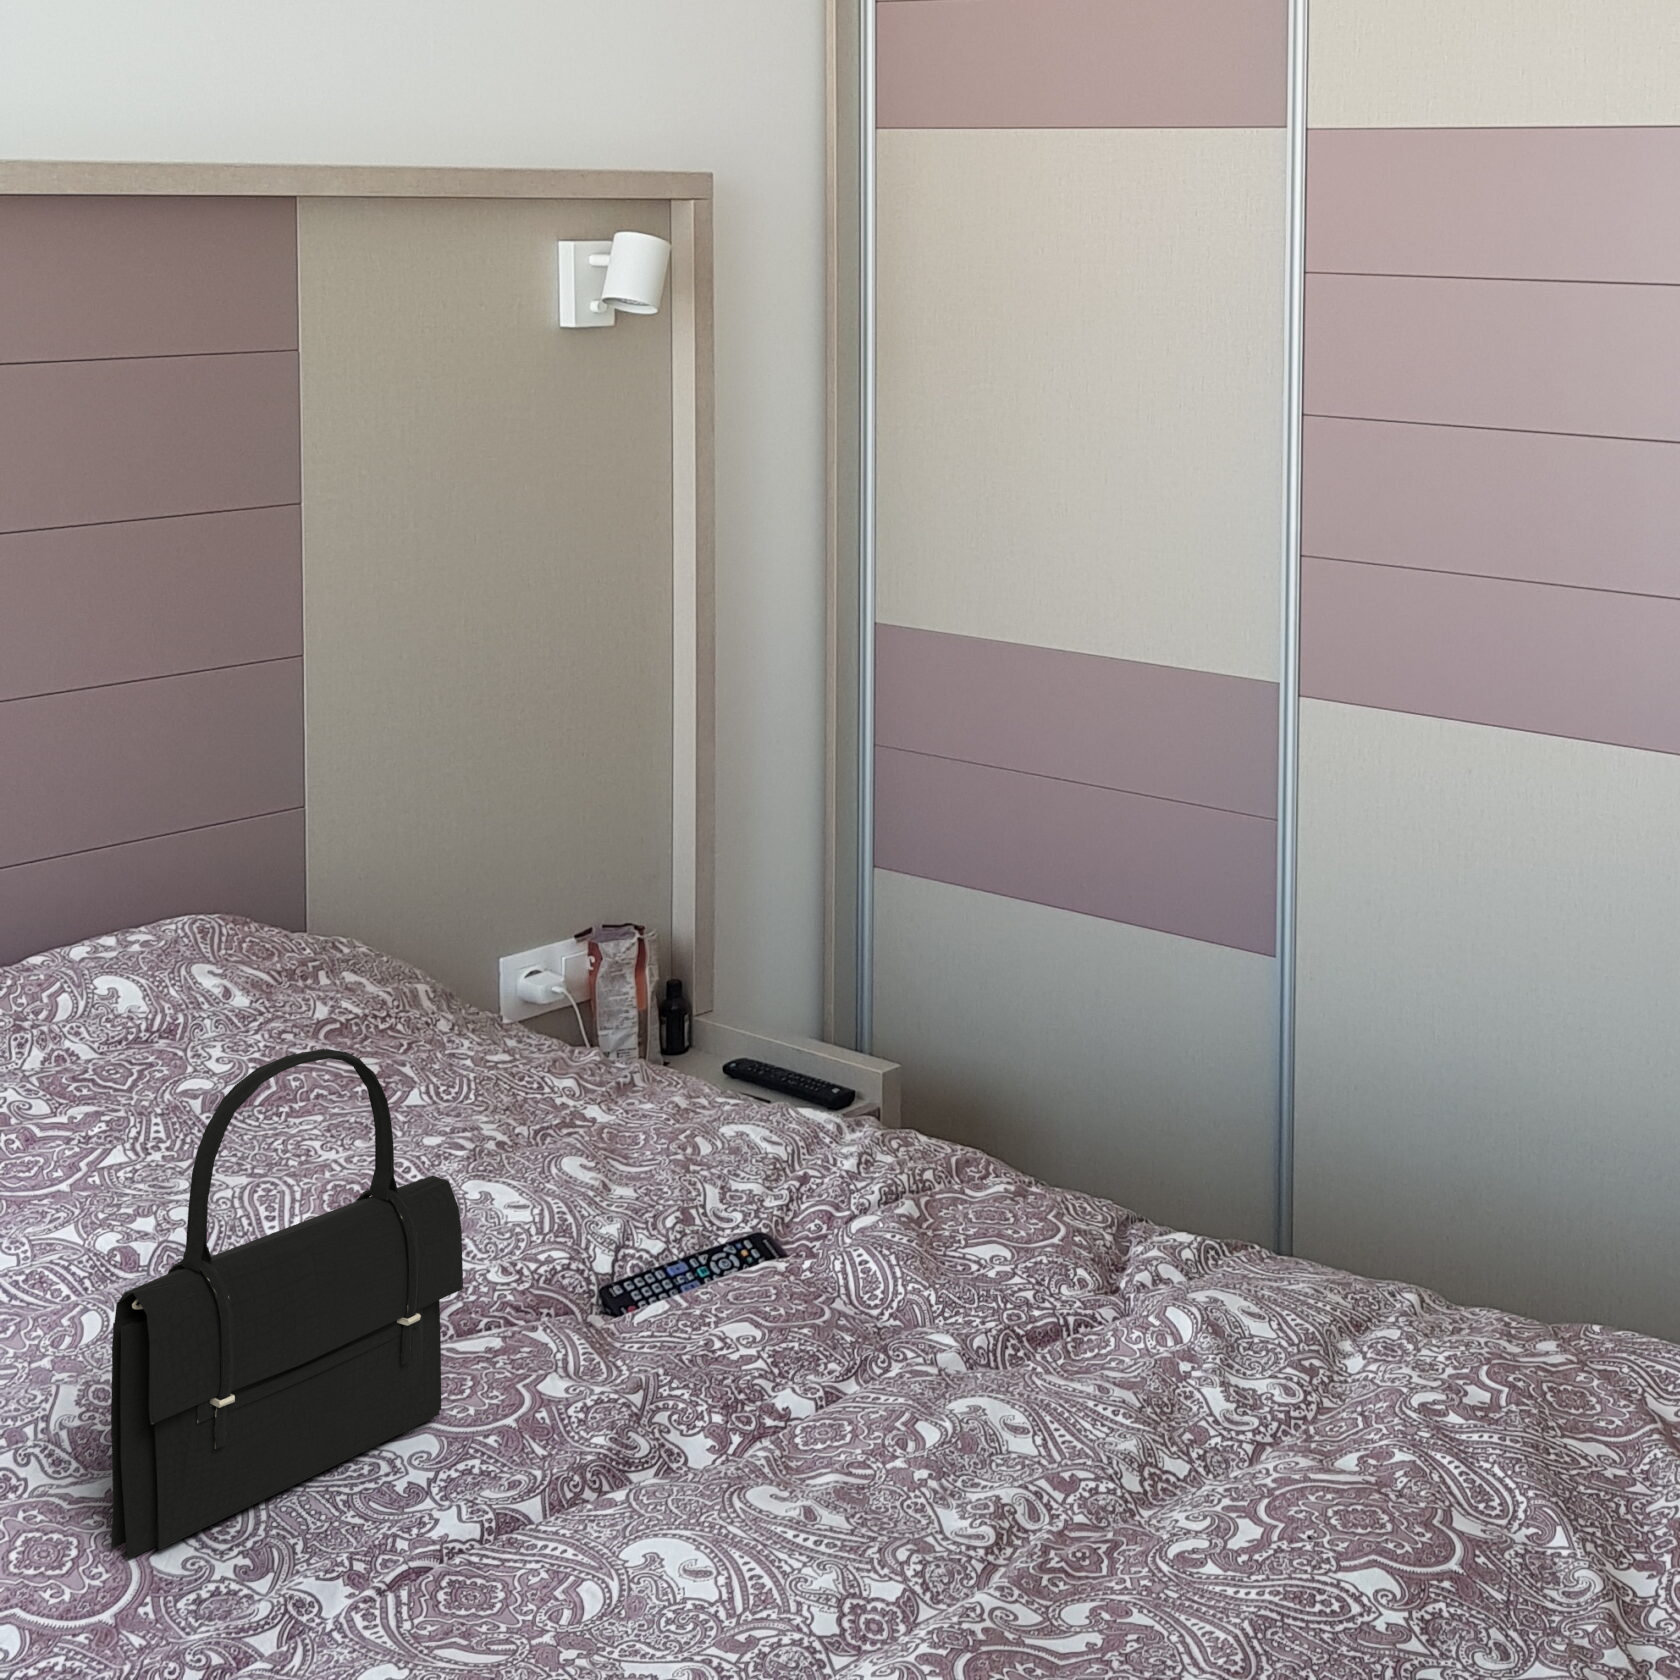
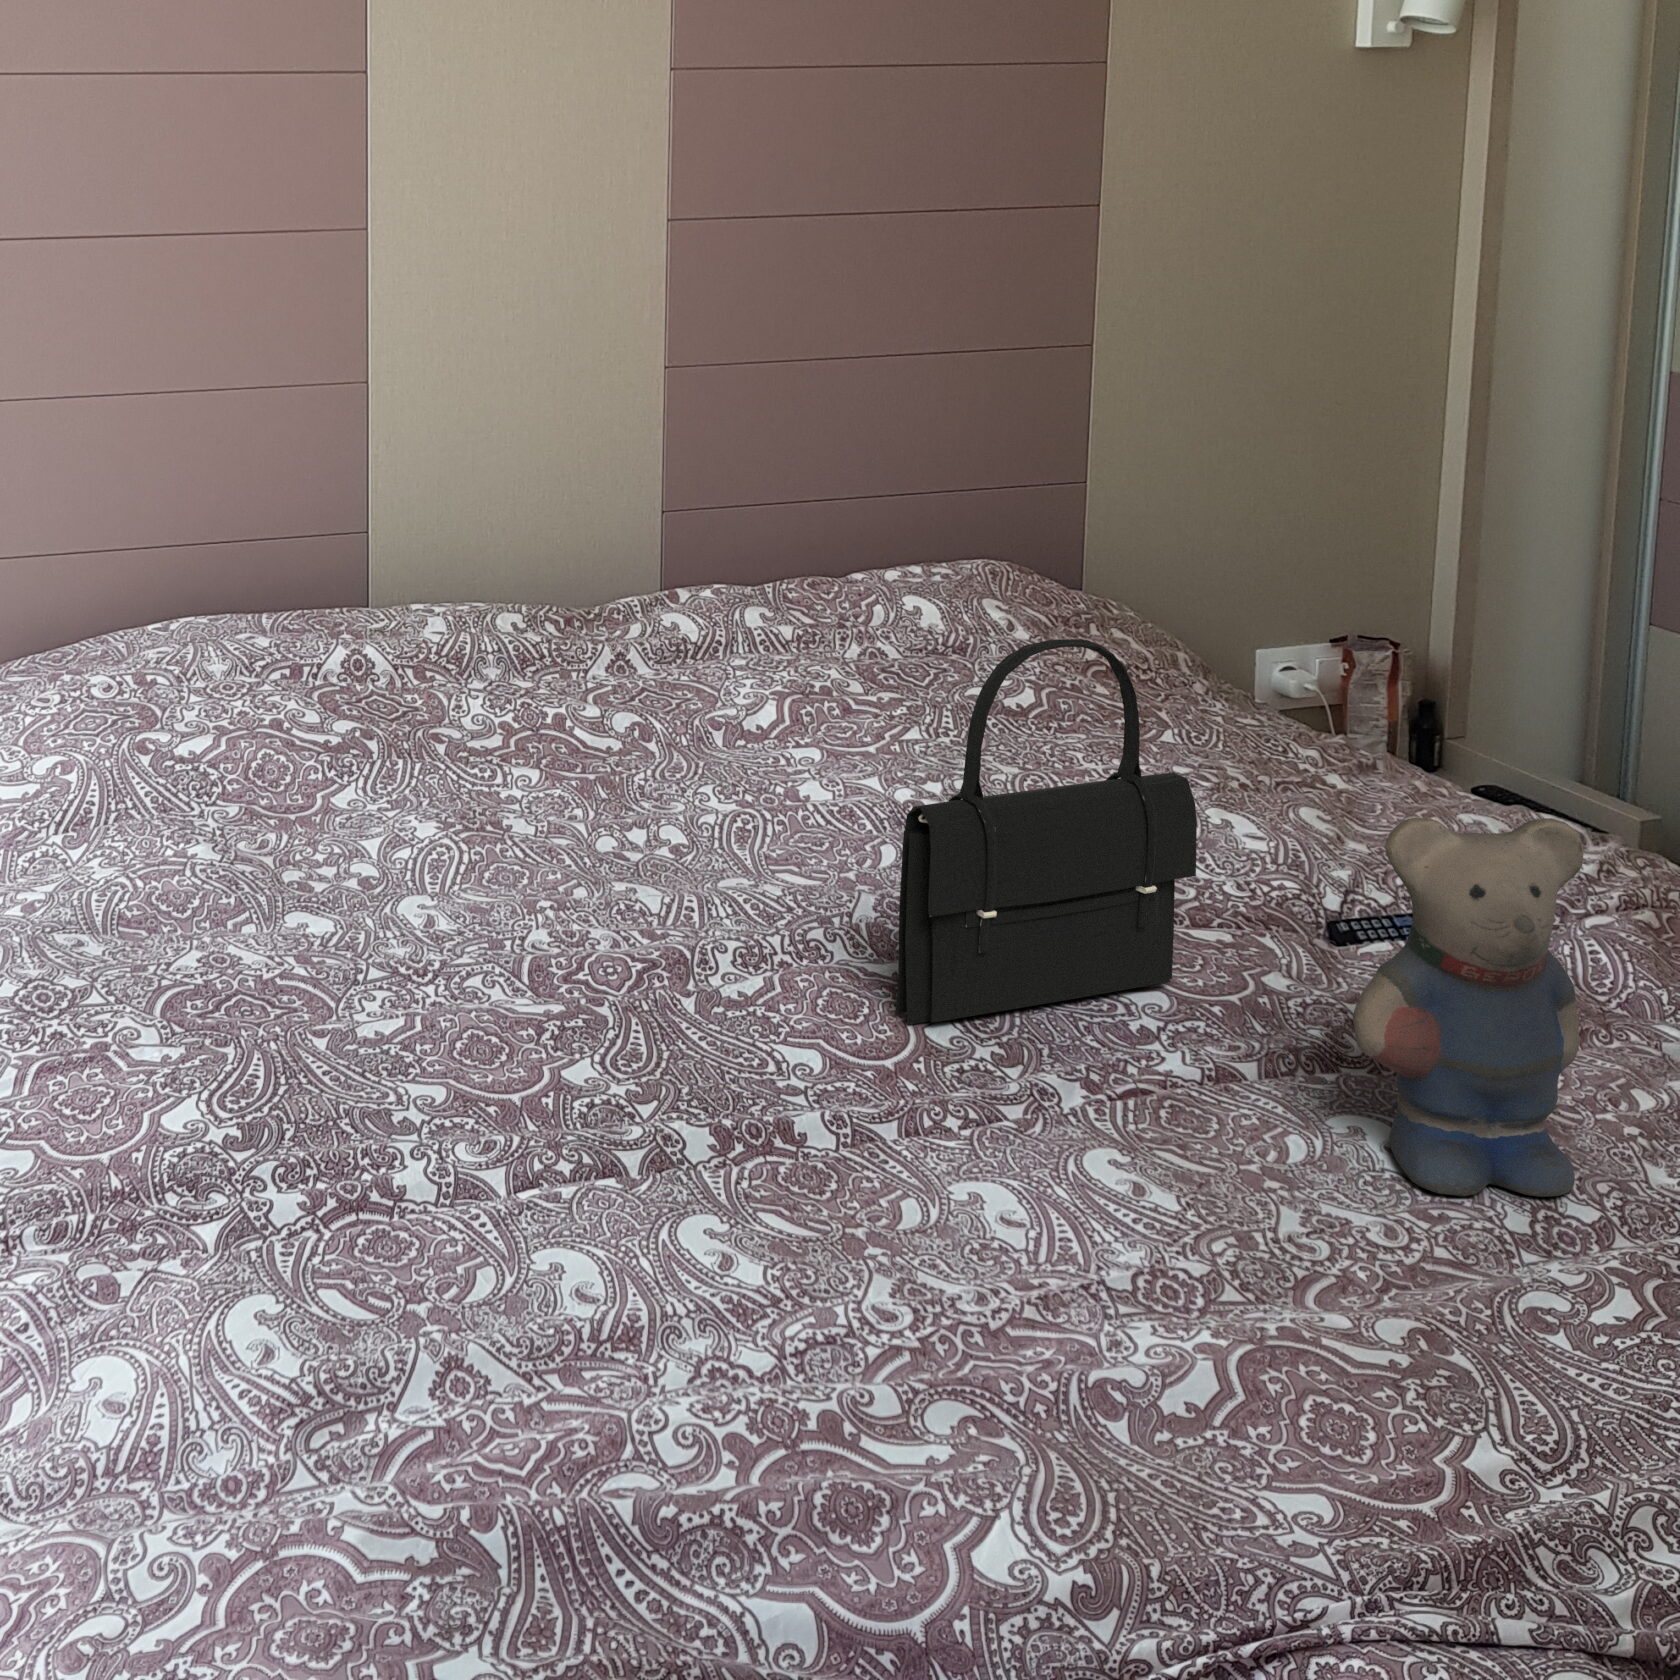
teddy bear: none [646,1182,870,1612] -> present [1353,818,1583,1197]

